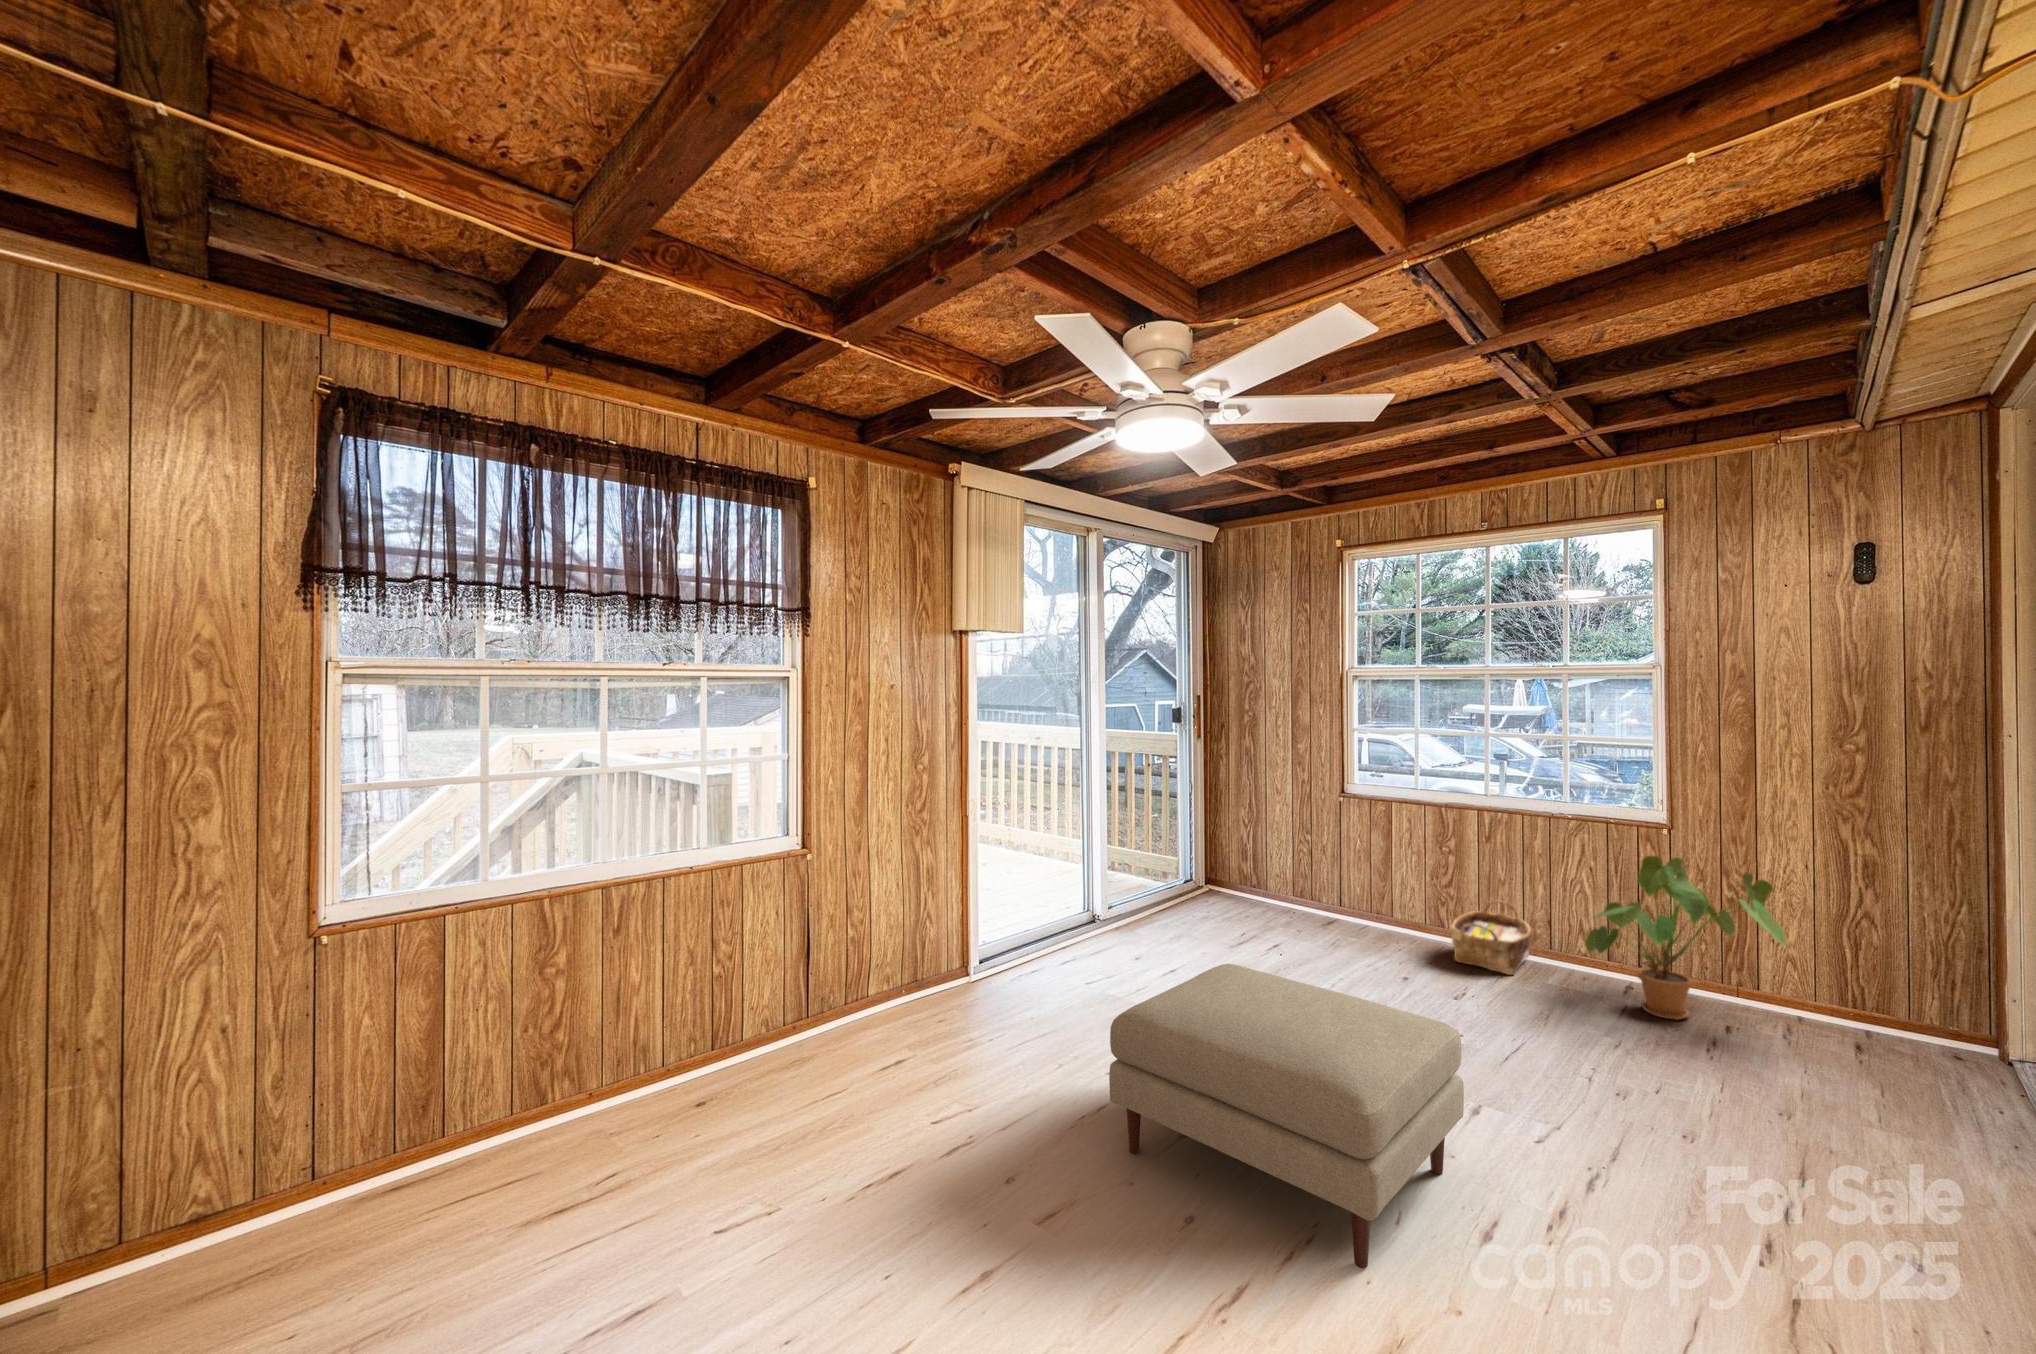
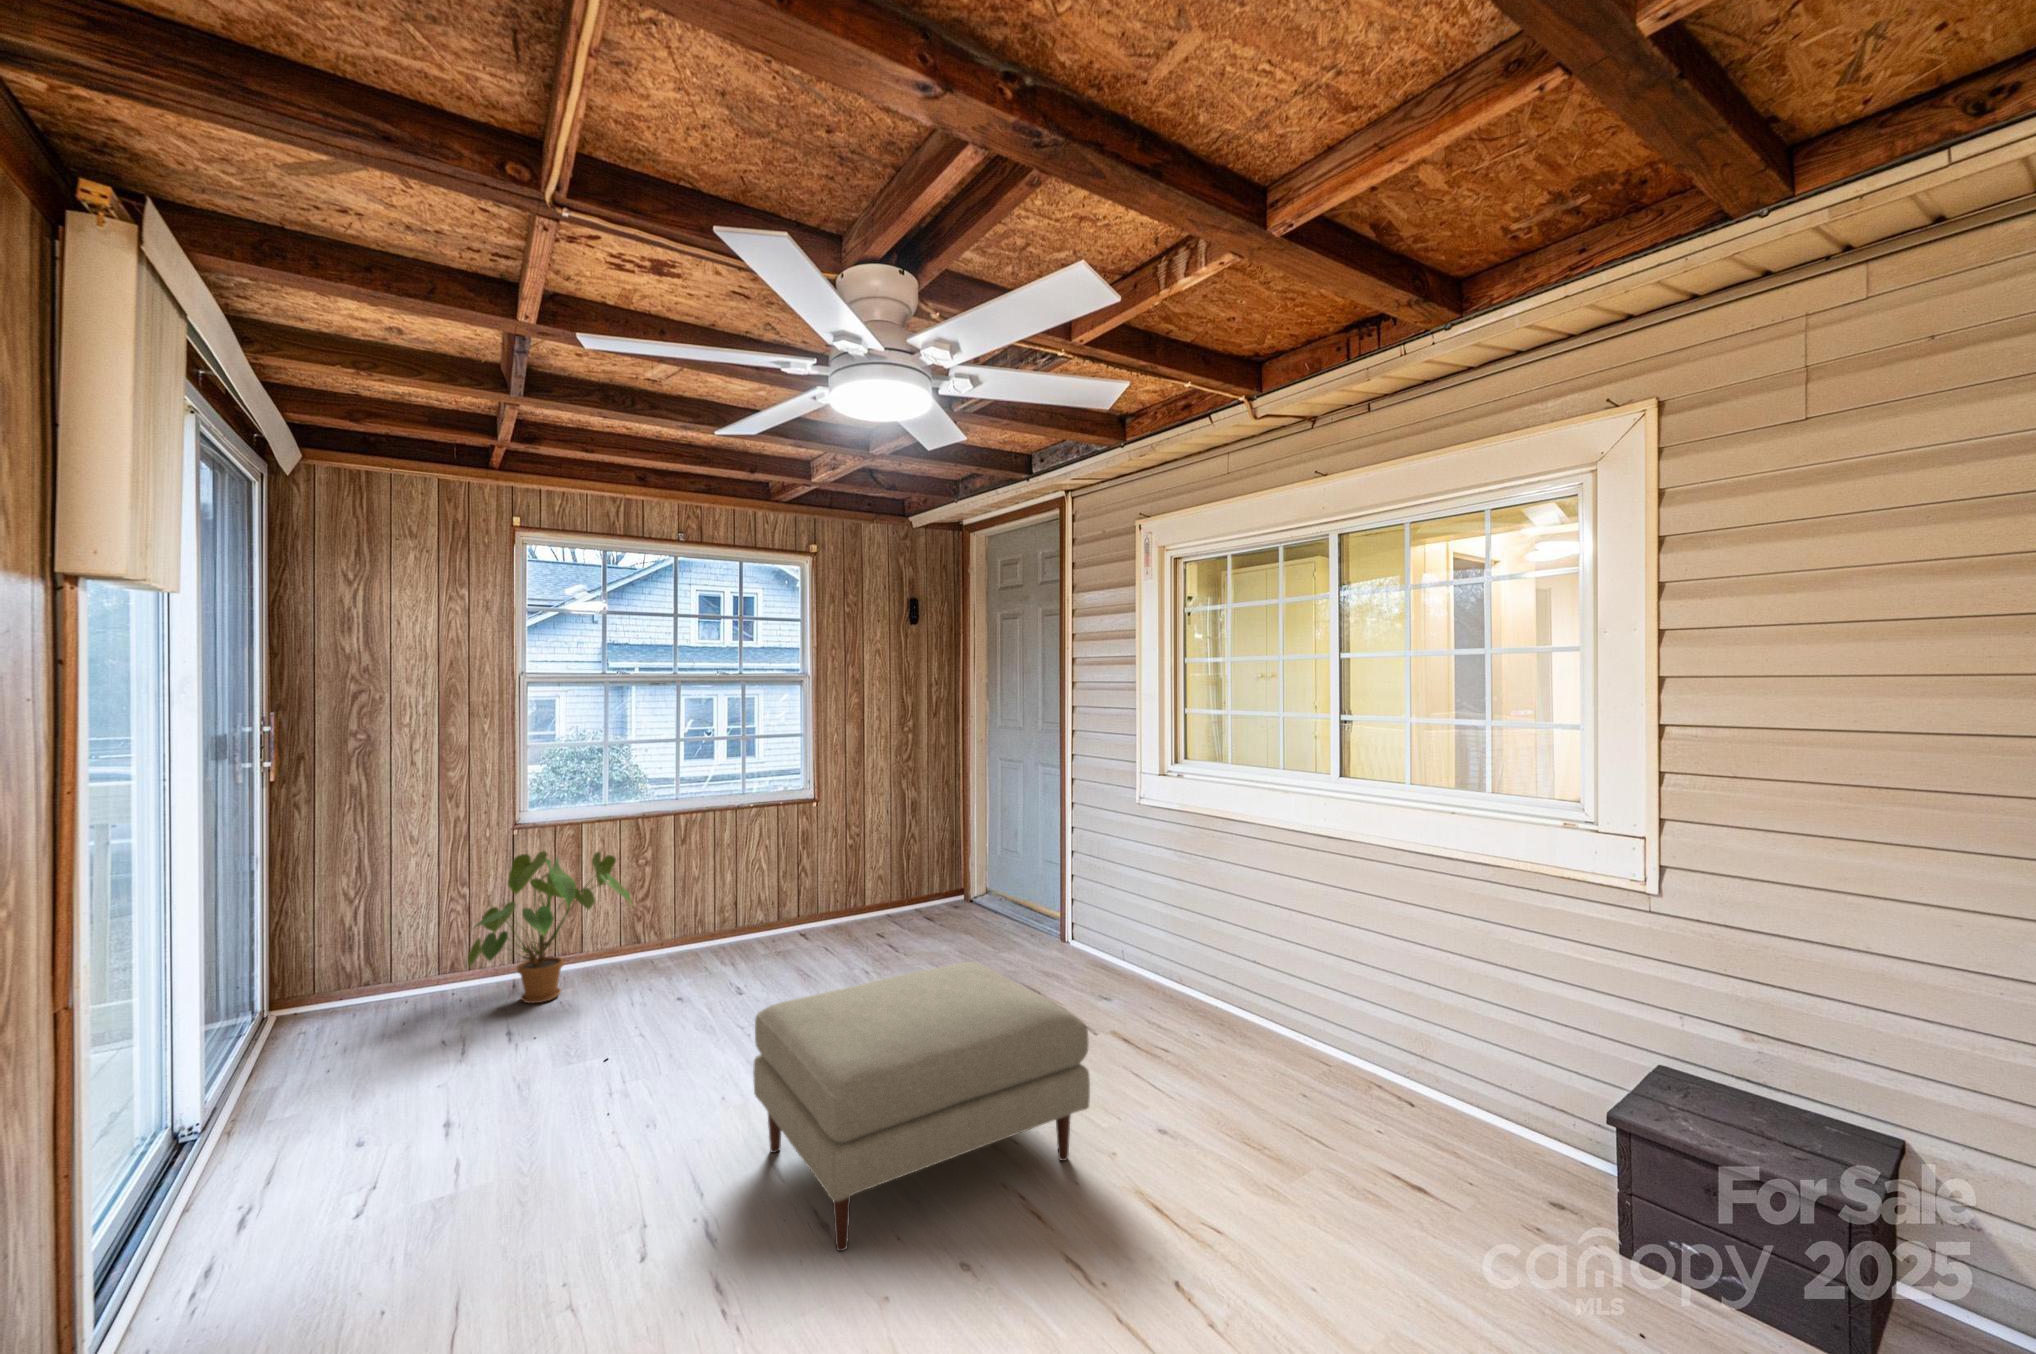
house plant: present [1585,856,1786,1020] -> present [468,851,632,1003]
woven basket: present [1451,900,1532,975] -> none [677,895,746,966]

